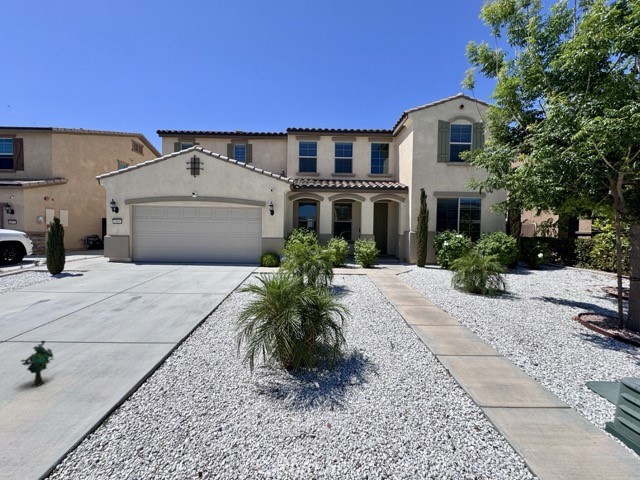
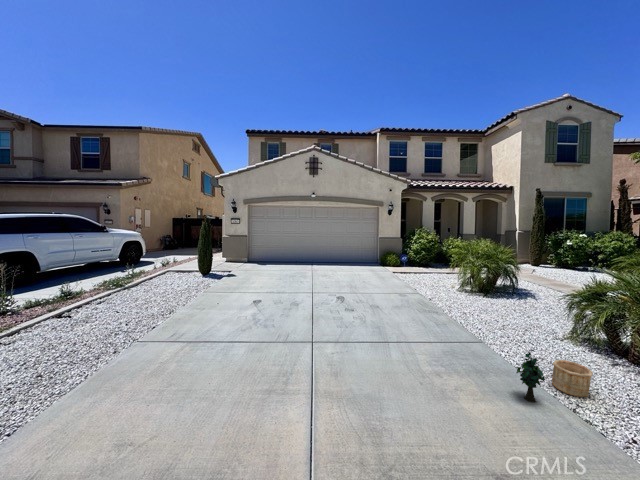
wooden bucket: none [82,350,118,383] -> present [552,360,593,397]

